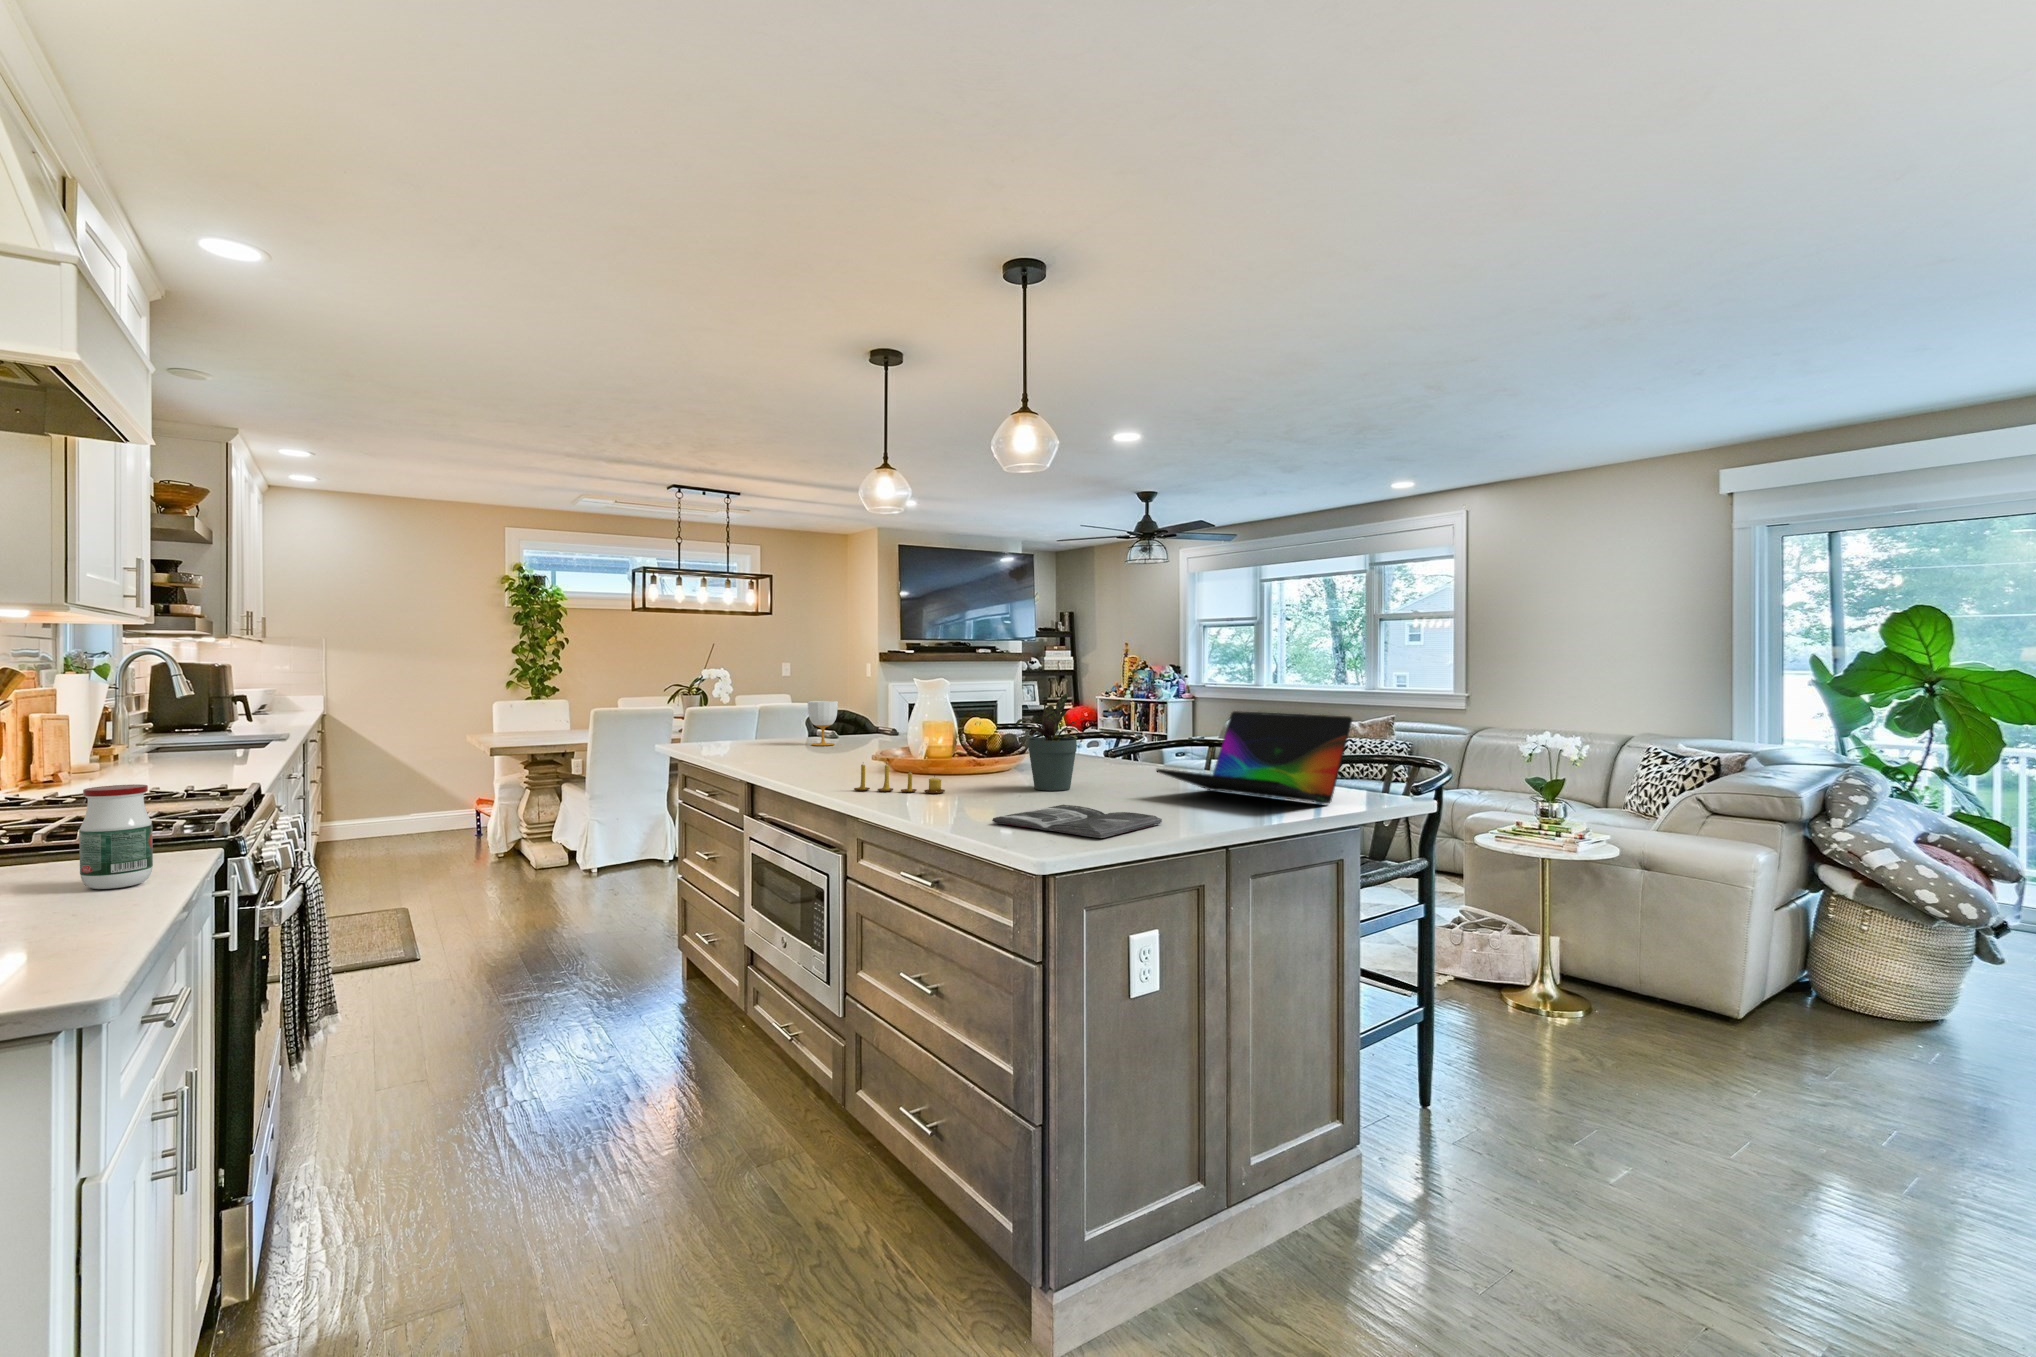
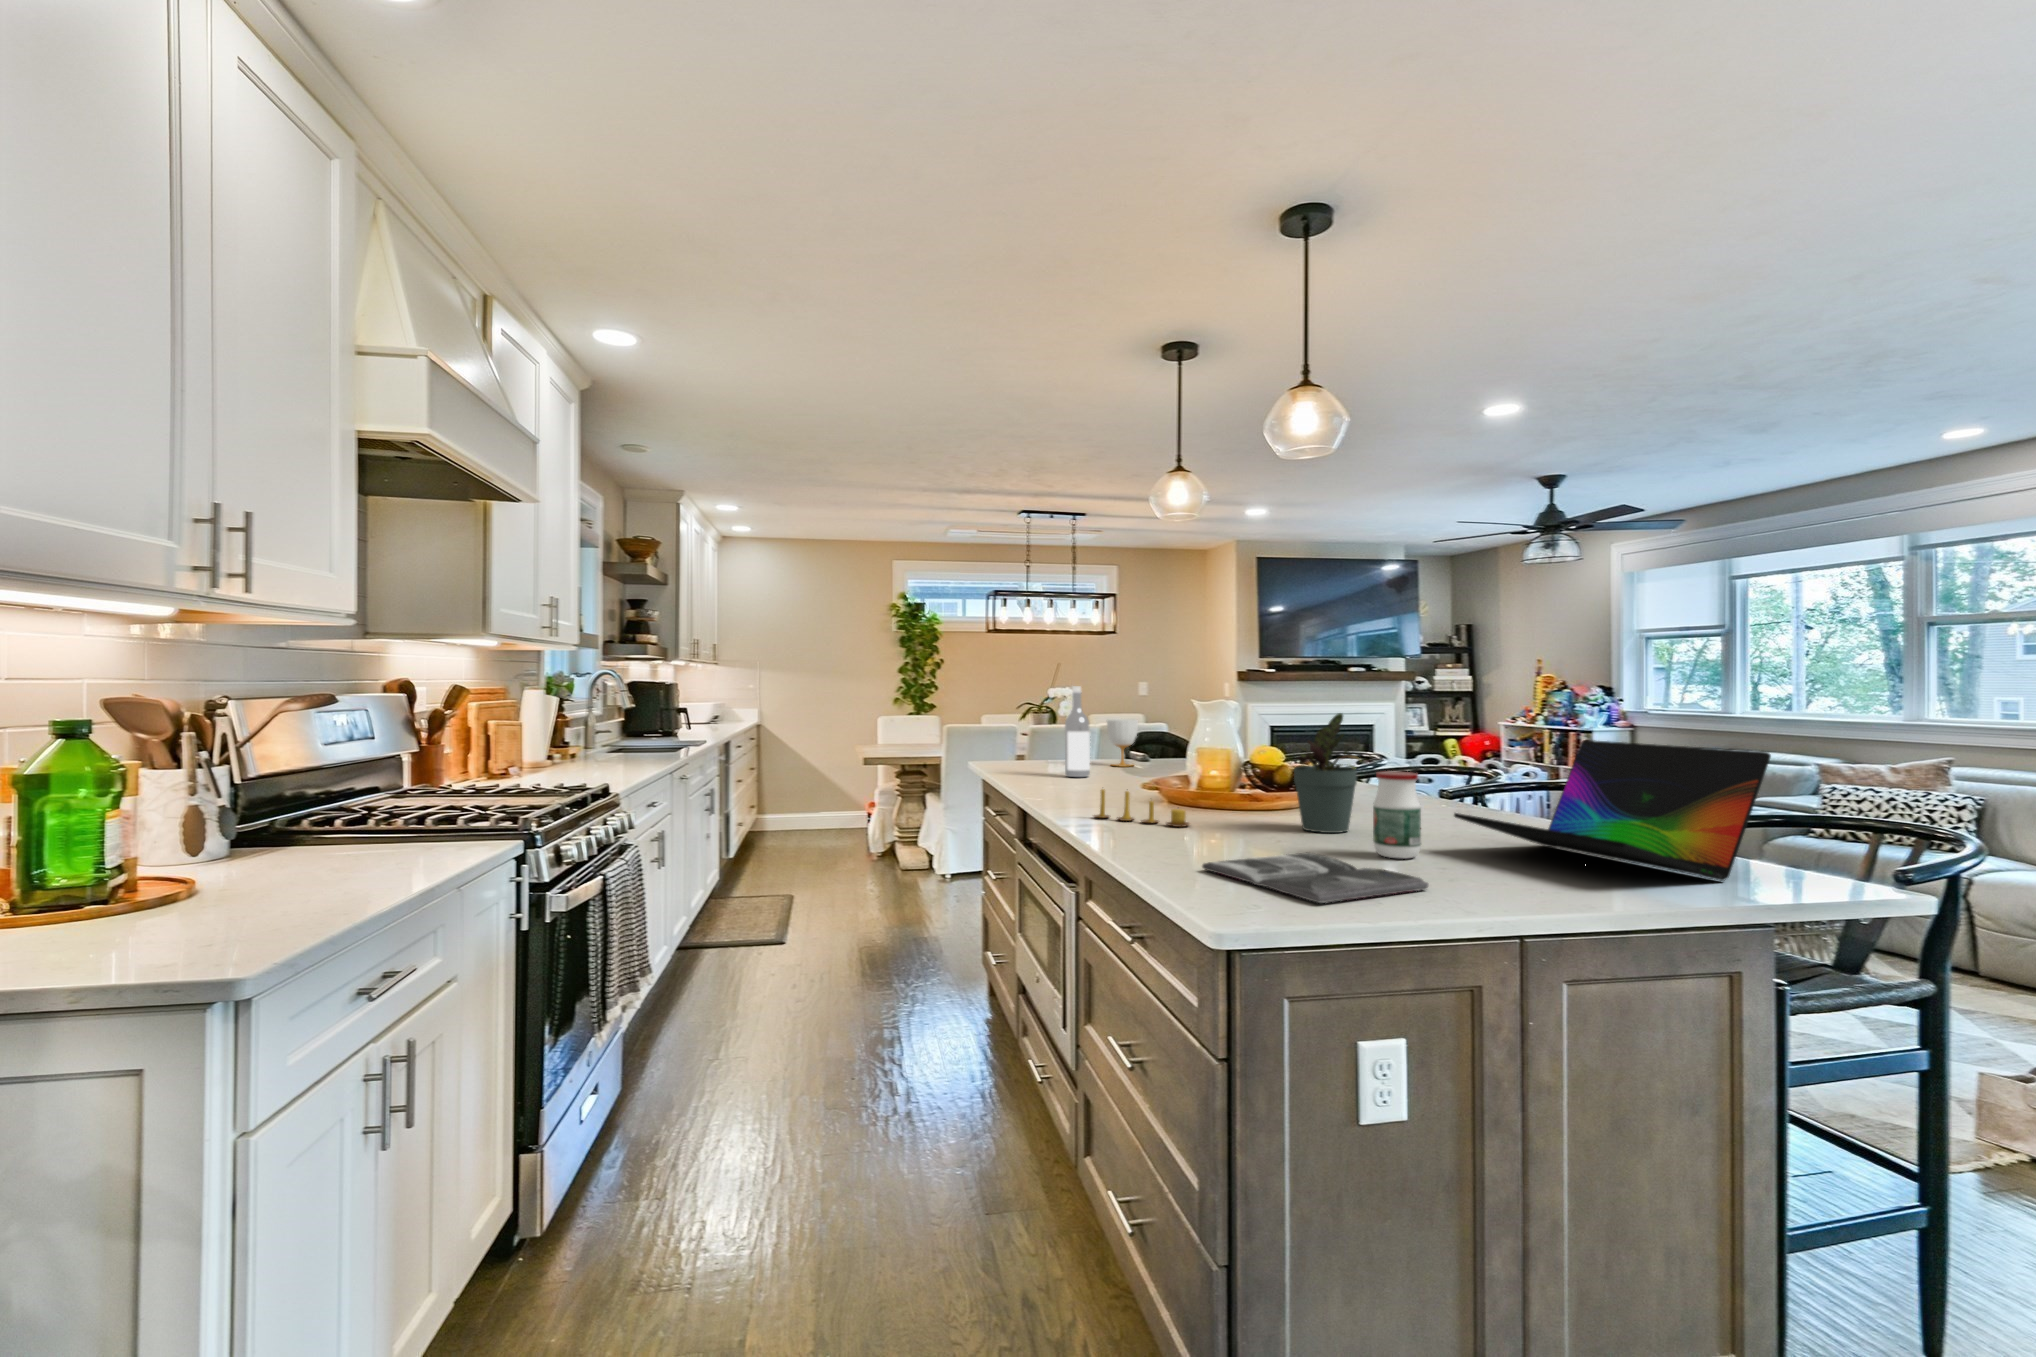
wine bottle: none [781,670,805,757] -> present [1065,686,1090,777]
jar: present [79,784,153,889] -> present [1373,771,1421,859]

